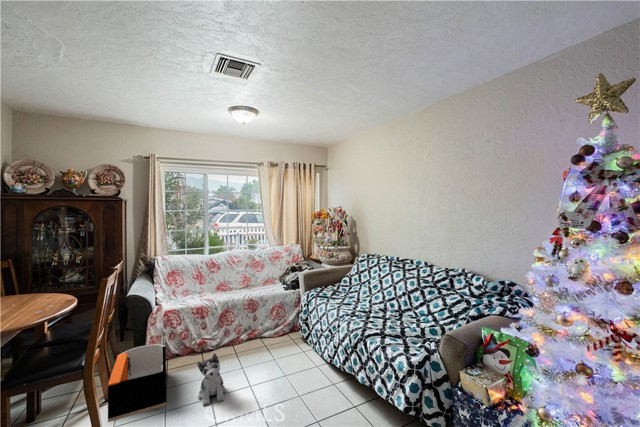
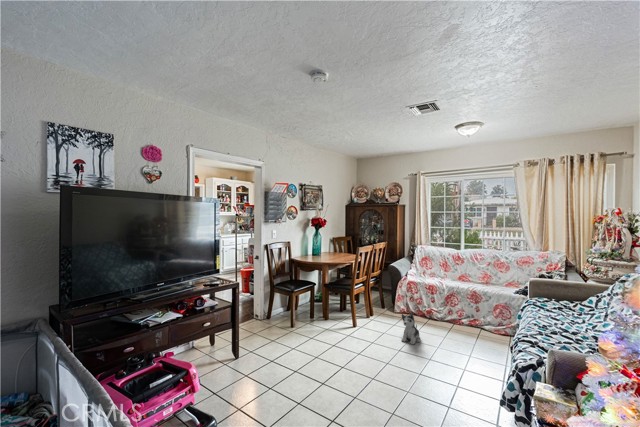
storage bin: present [108,345,166,422] -> none [362,297,402,332]

